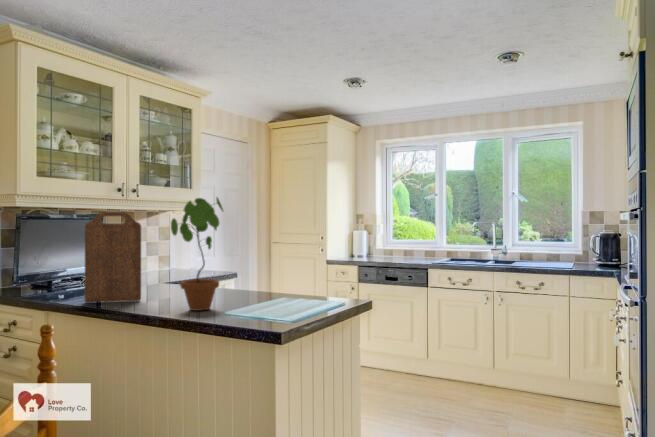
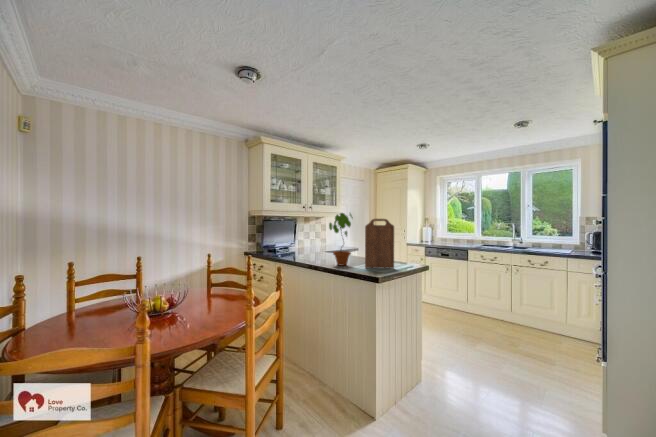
cutting board: present [85,212,141,303] -> present [365,219,394,268]

